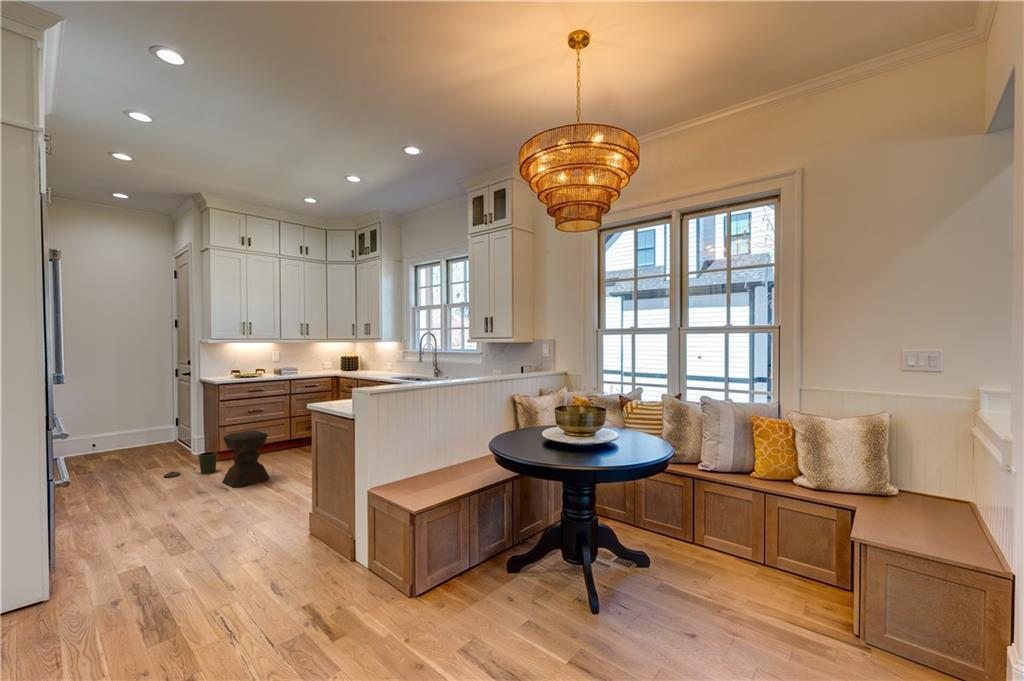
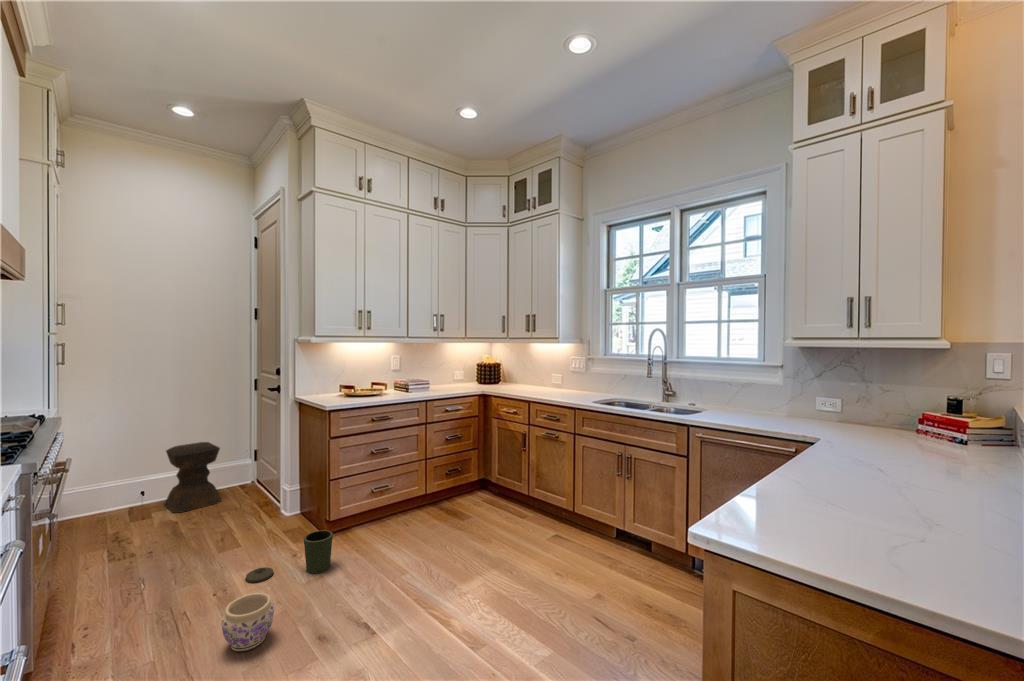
stool: present [222,430,270,488] -> present [164,442,221,513]
planter: none [147,472,176,496] -> present [221,593,274,652]

